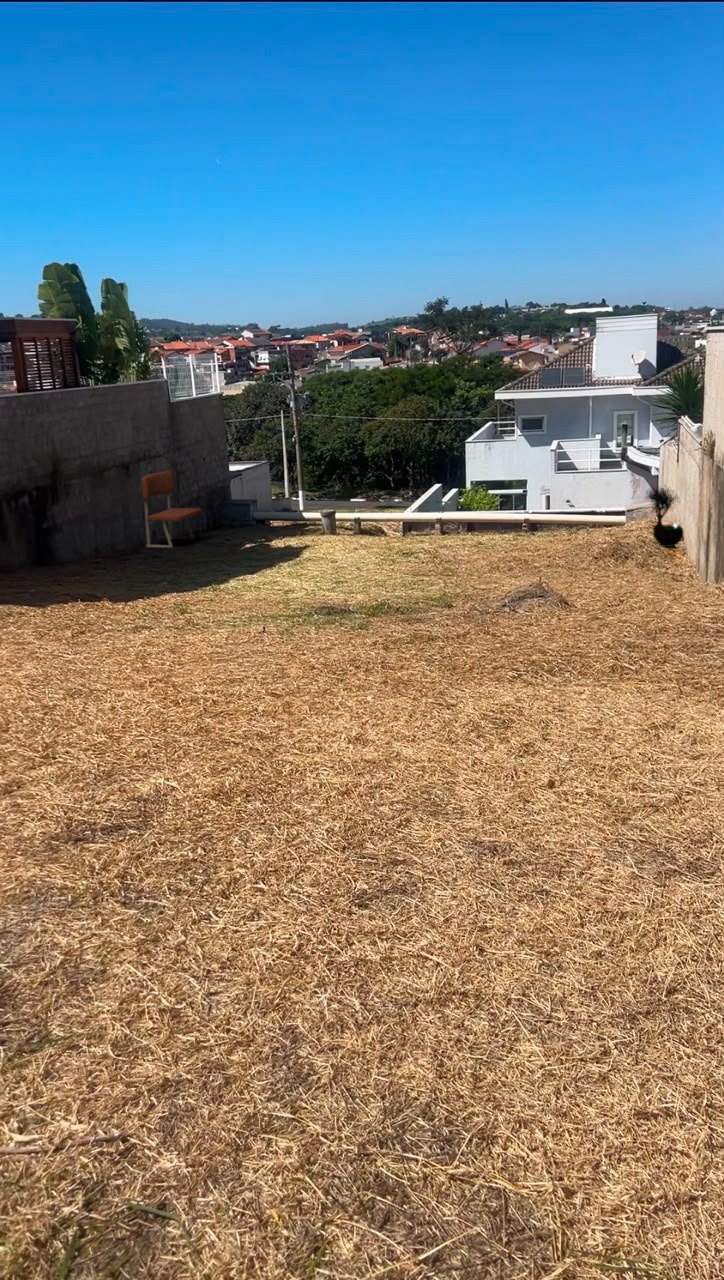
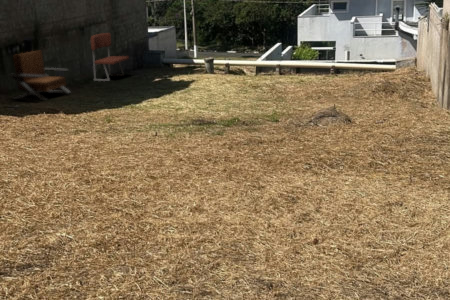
potted tree: present [645,486,683,547] -> none [406,42,430,85]
lounge chair: none [17,500,116,581] -> present [9,51,70,100]

